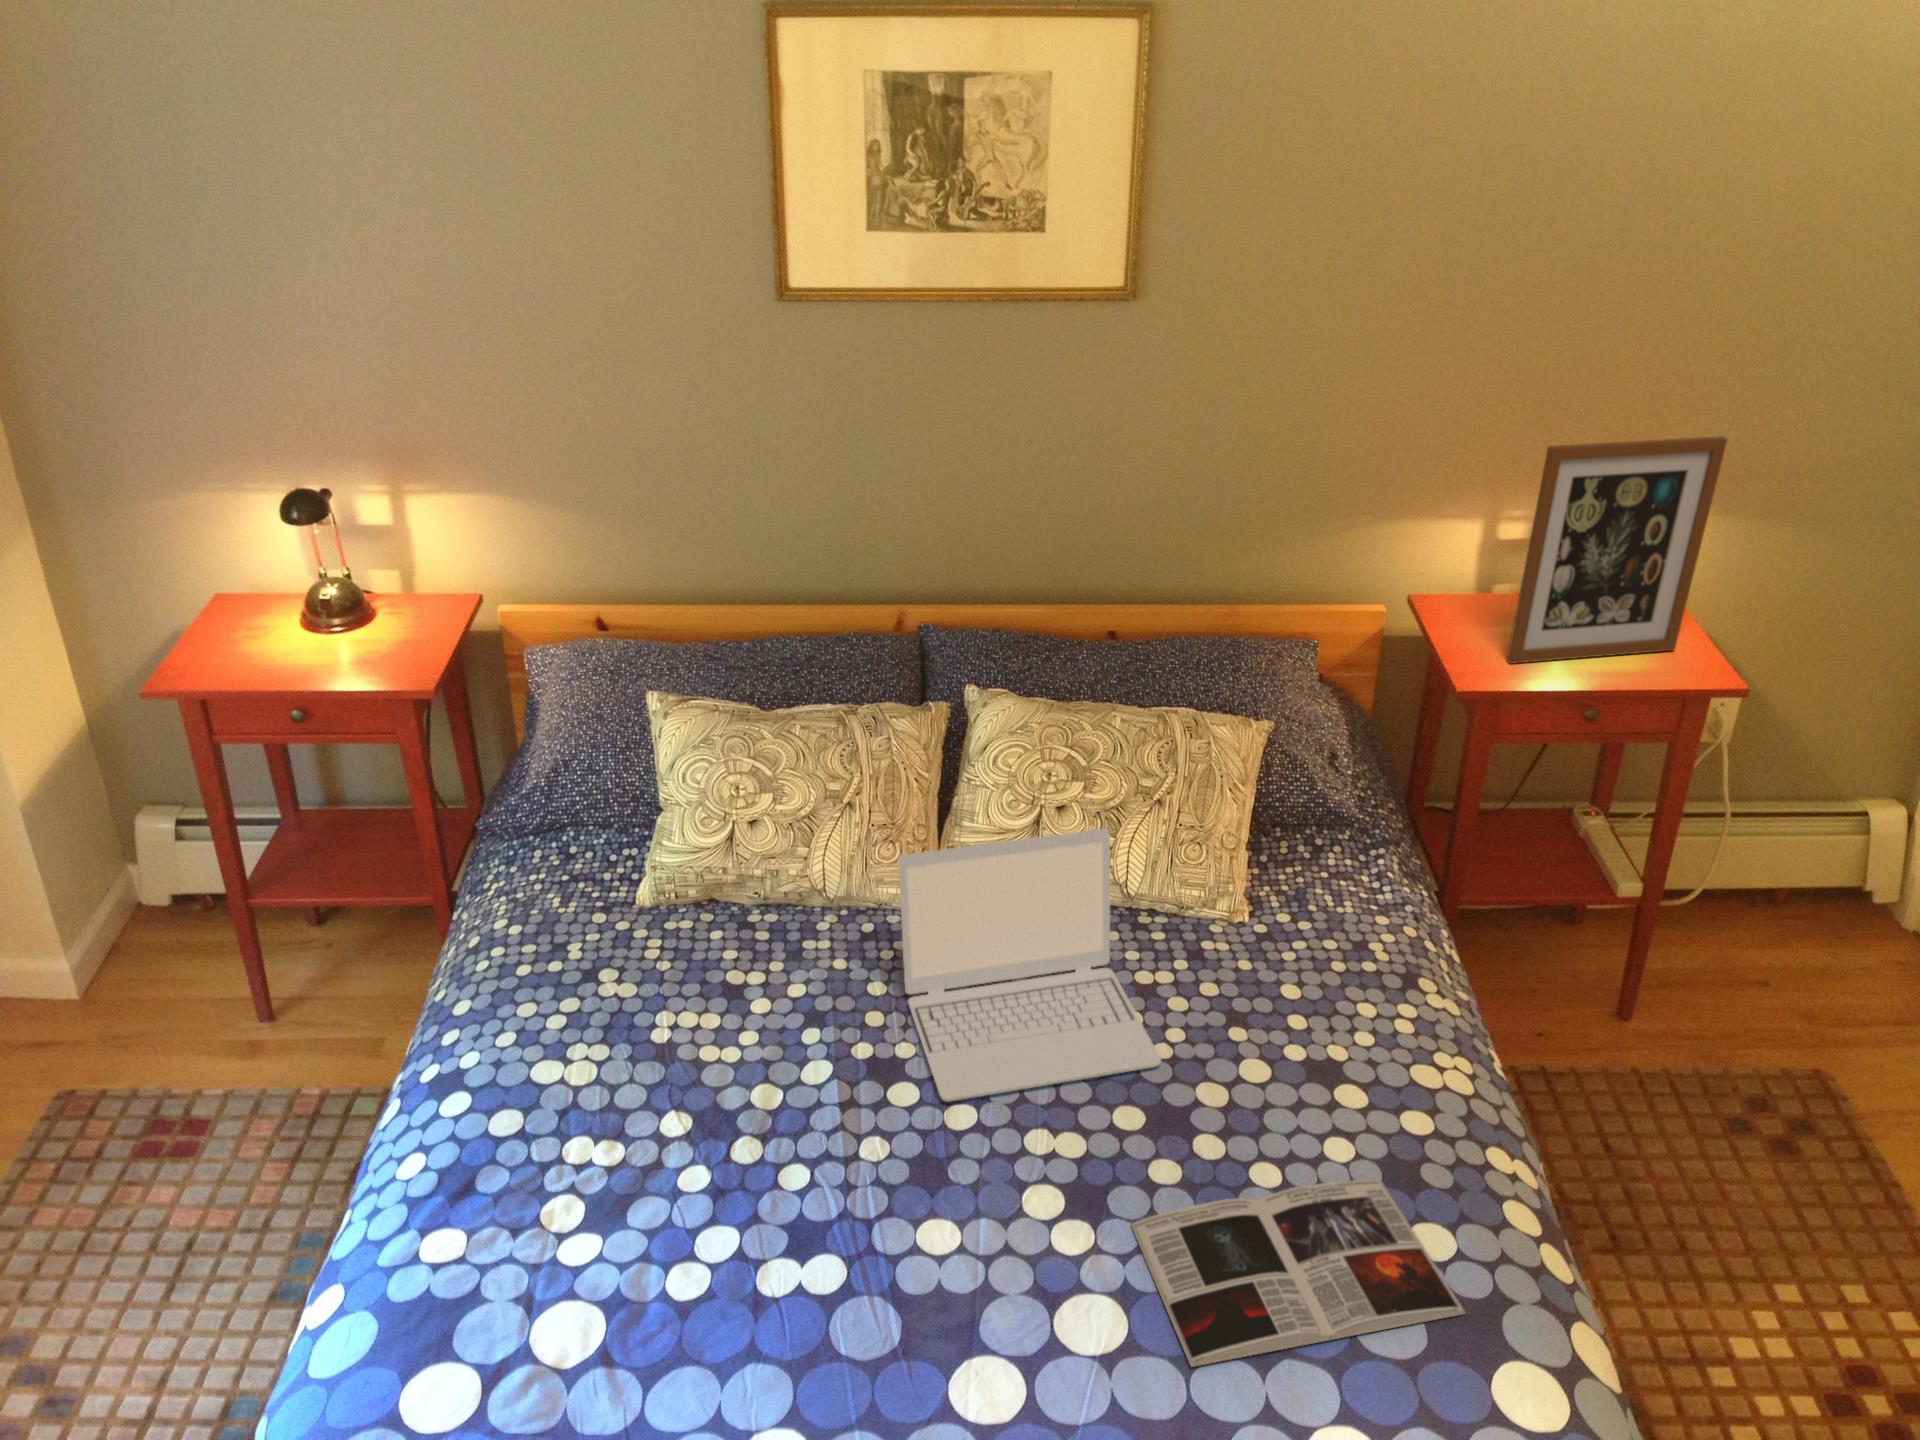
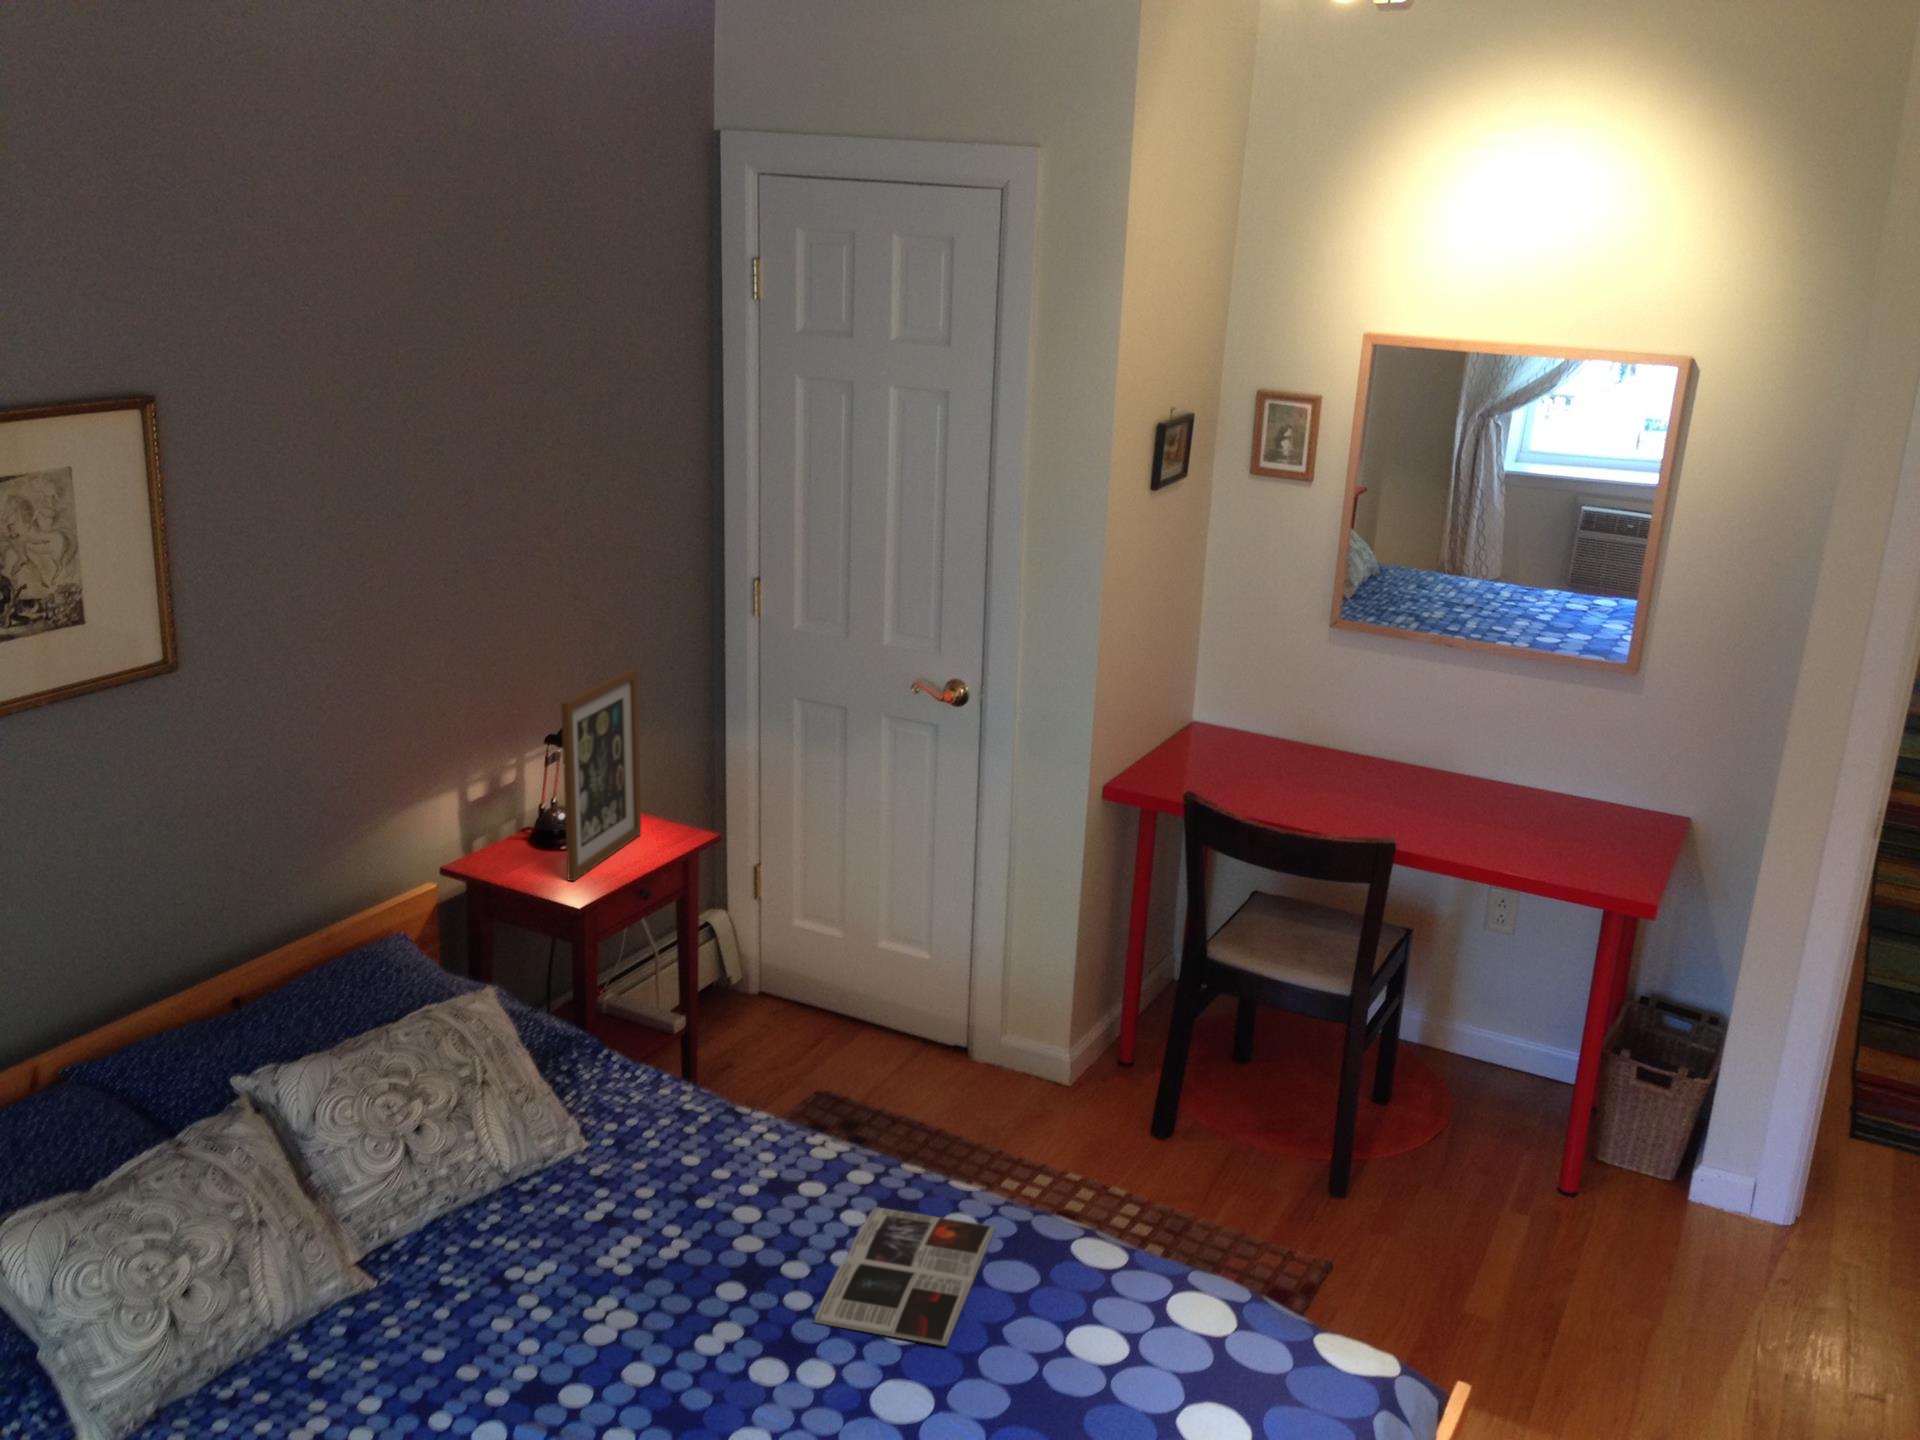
laptop: present [898,829,1161,1102] -> none [438,1097,690,1359]

